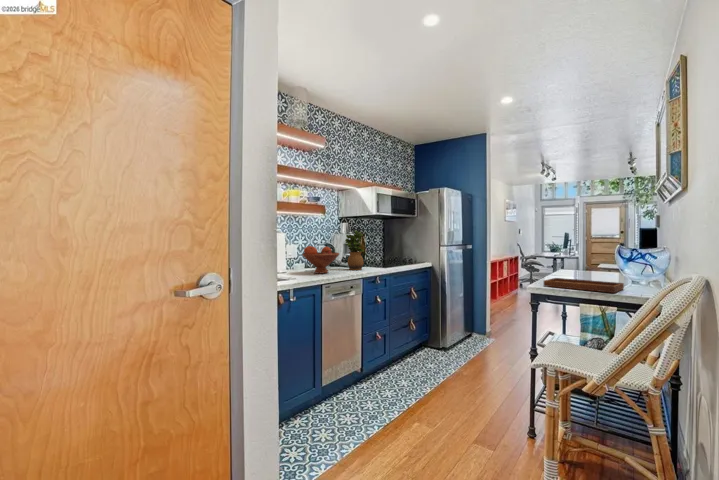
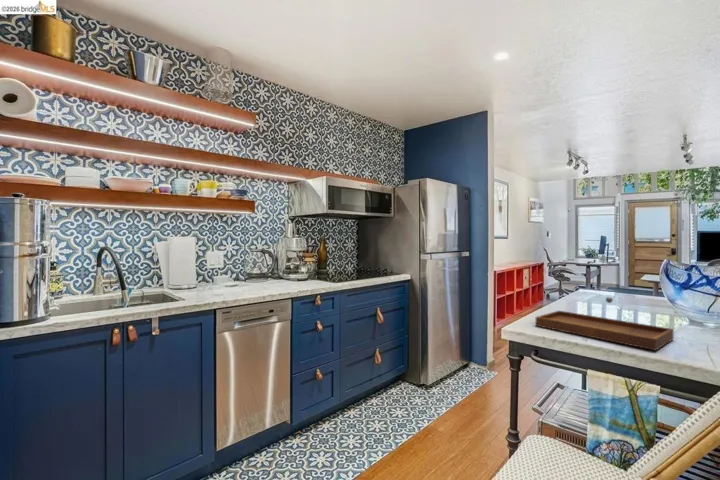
potted plant: present [345,231,364,270] -> none [274,233,303,287]
fruit bowl: present [302,246,339,274] -> none [205,254,258,292]

